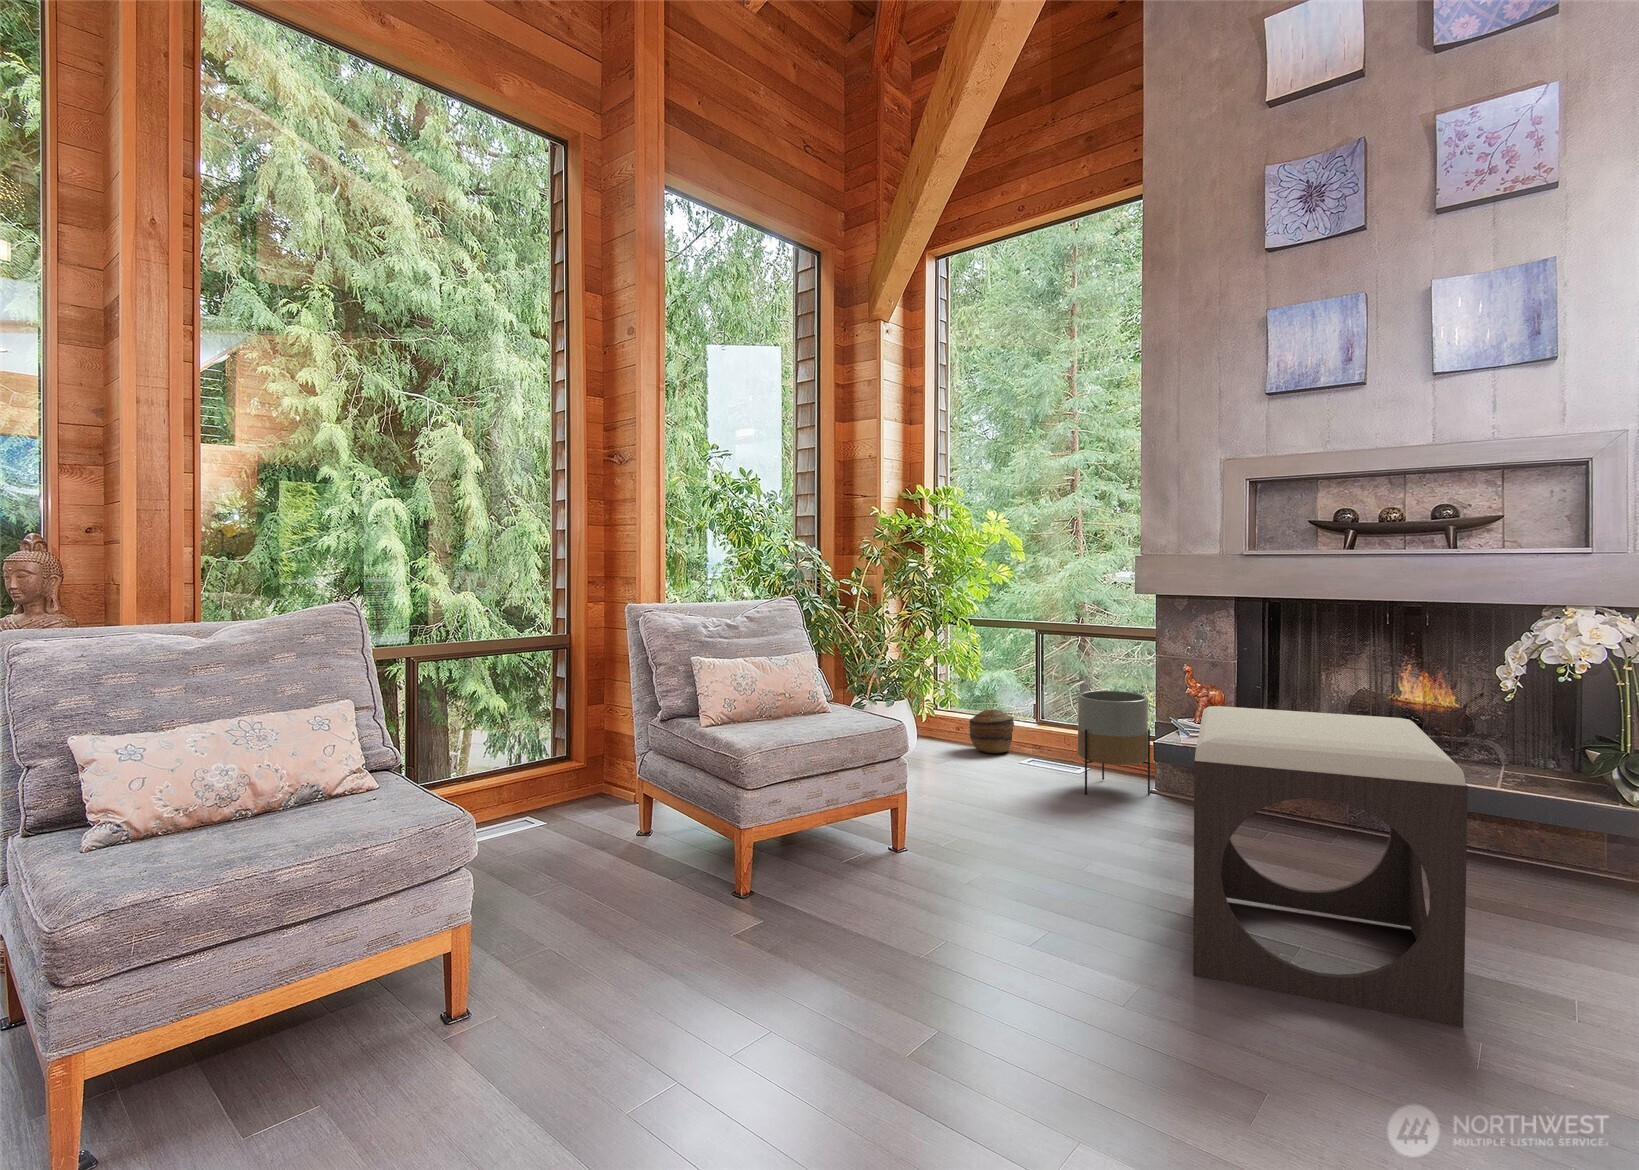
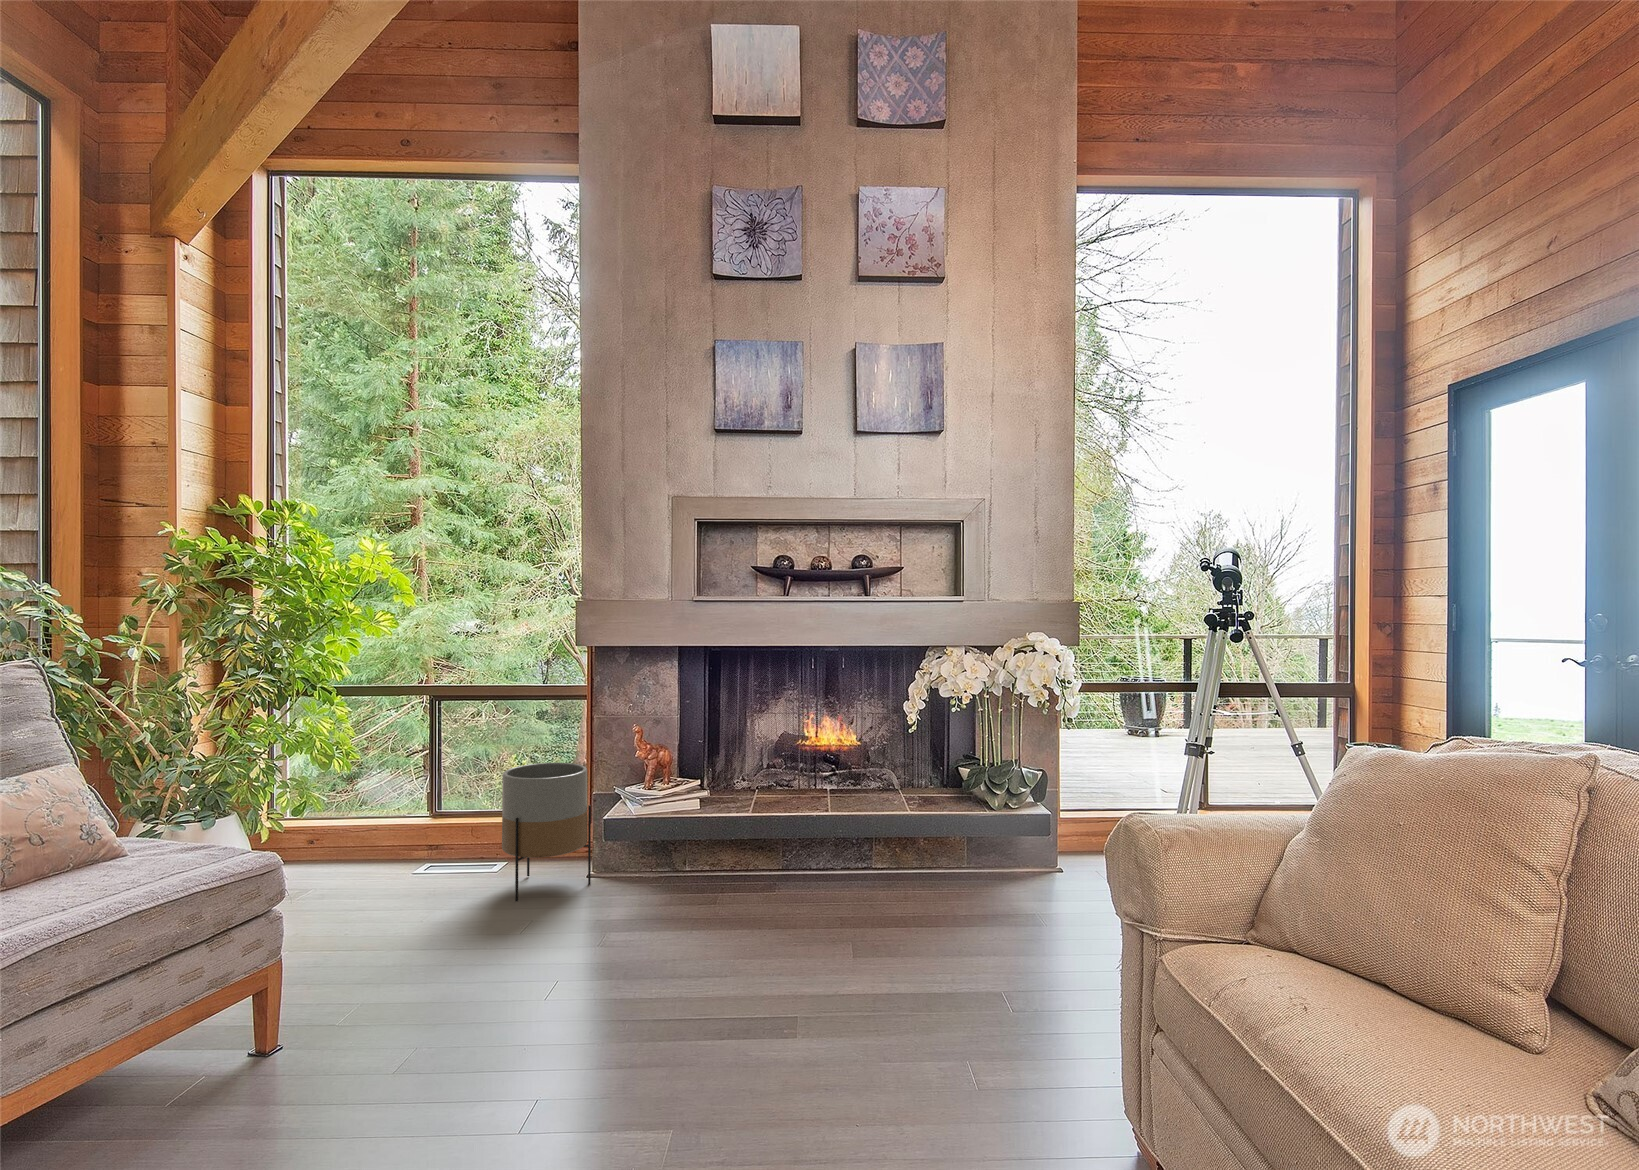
footstool: present [1193,706,1468,1028] -> none [714,763,1008,1124]
basket: present [969,710,1015,753] -> none [327,807,396,869]

